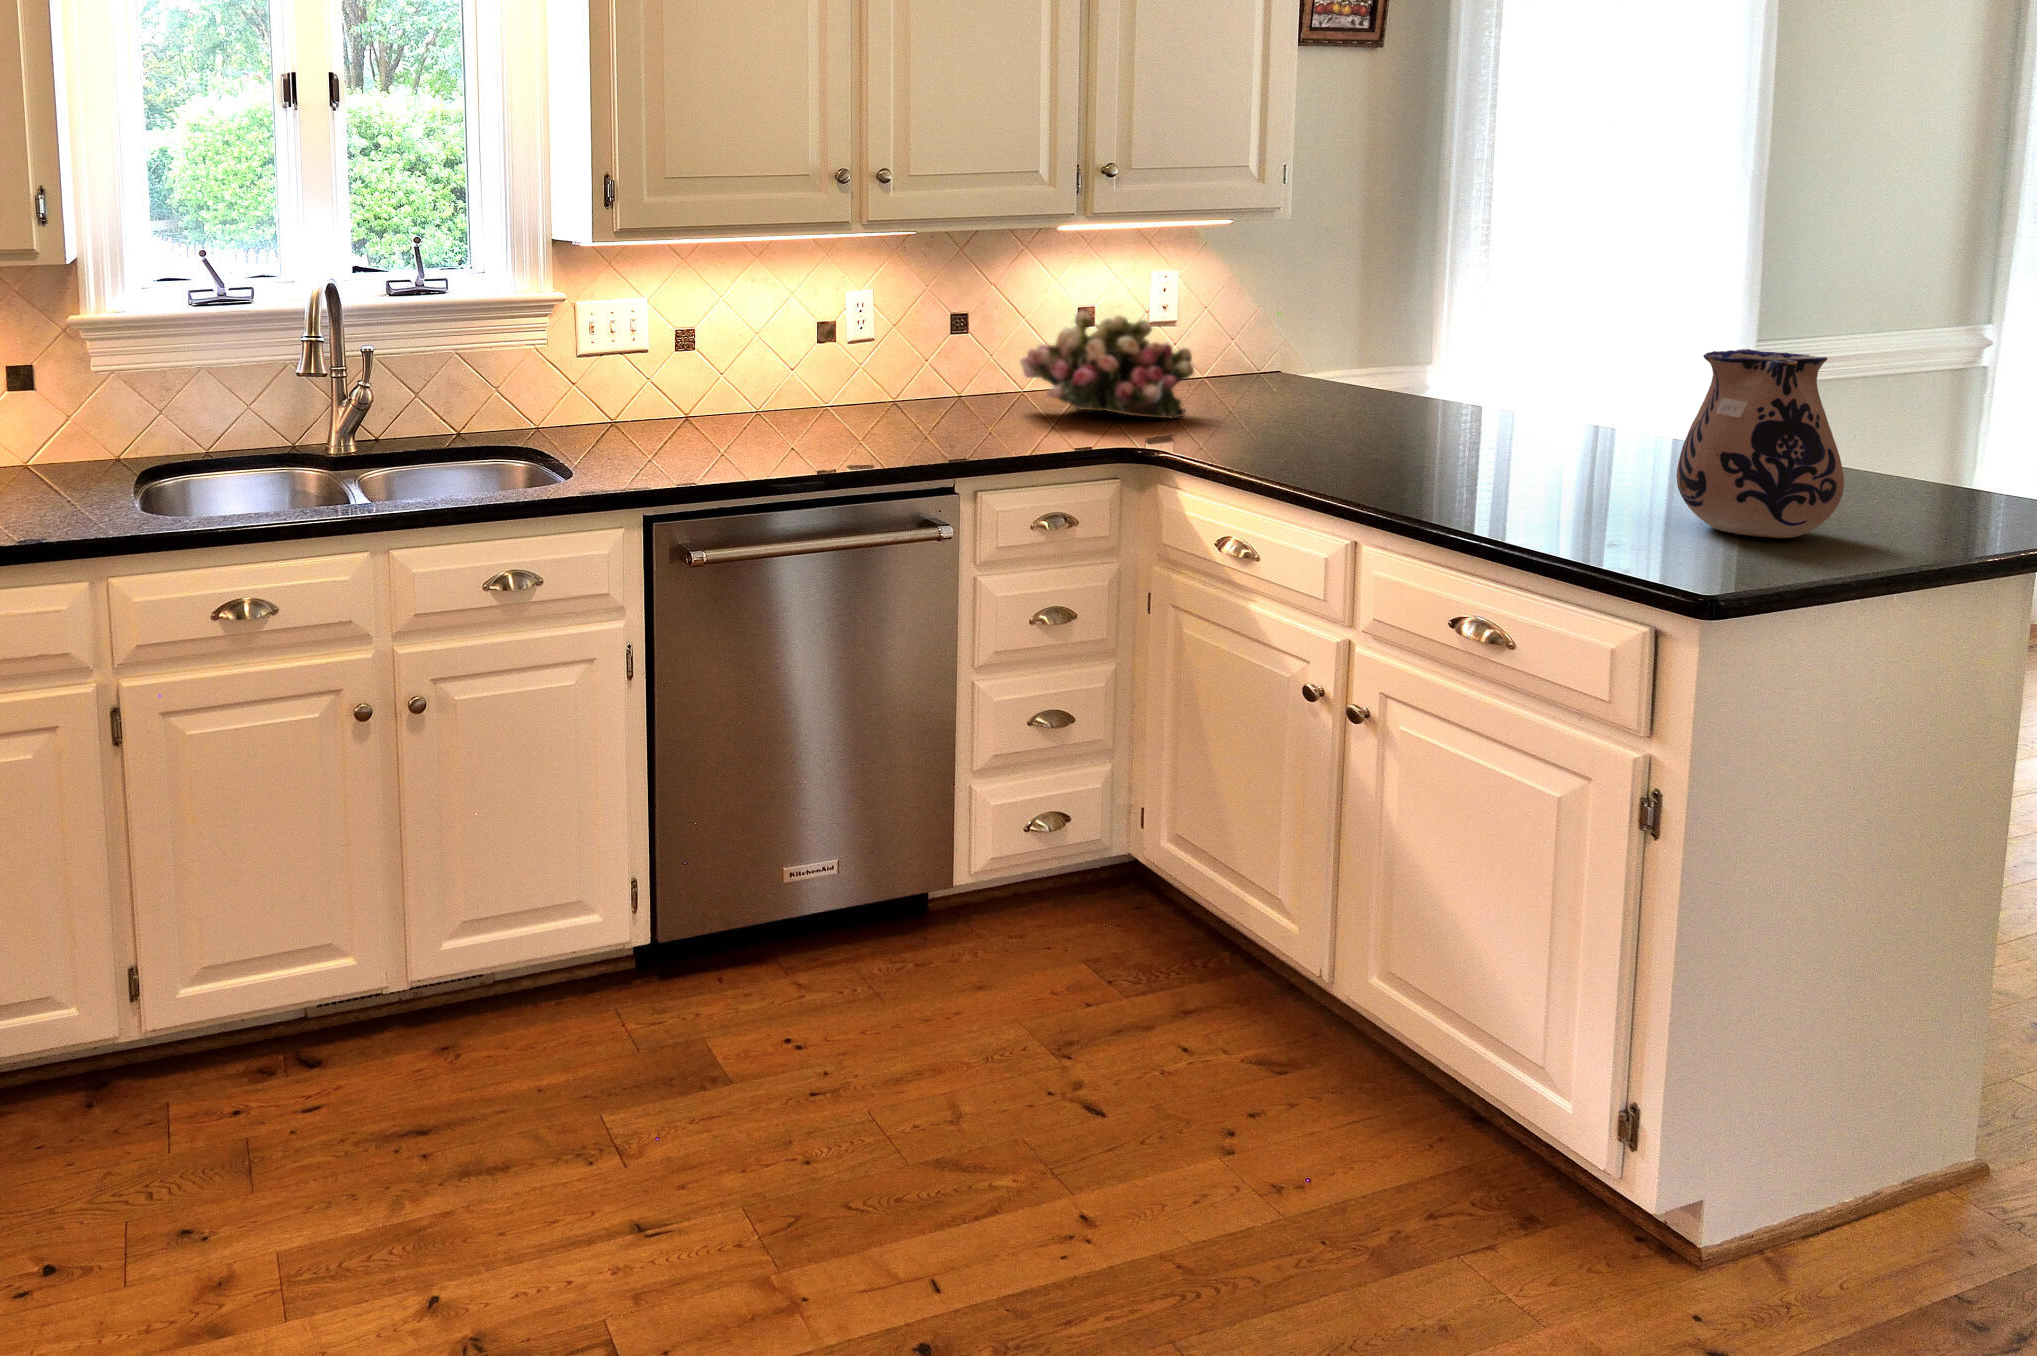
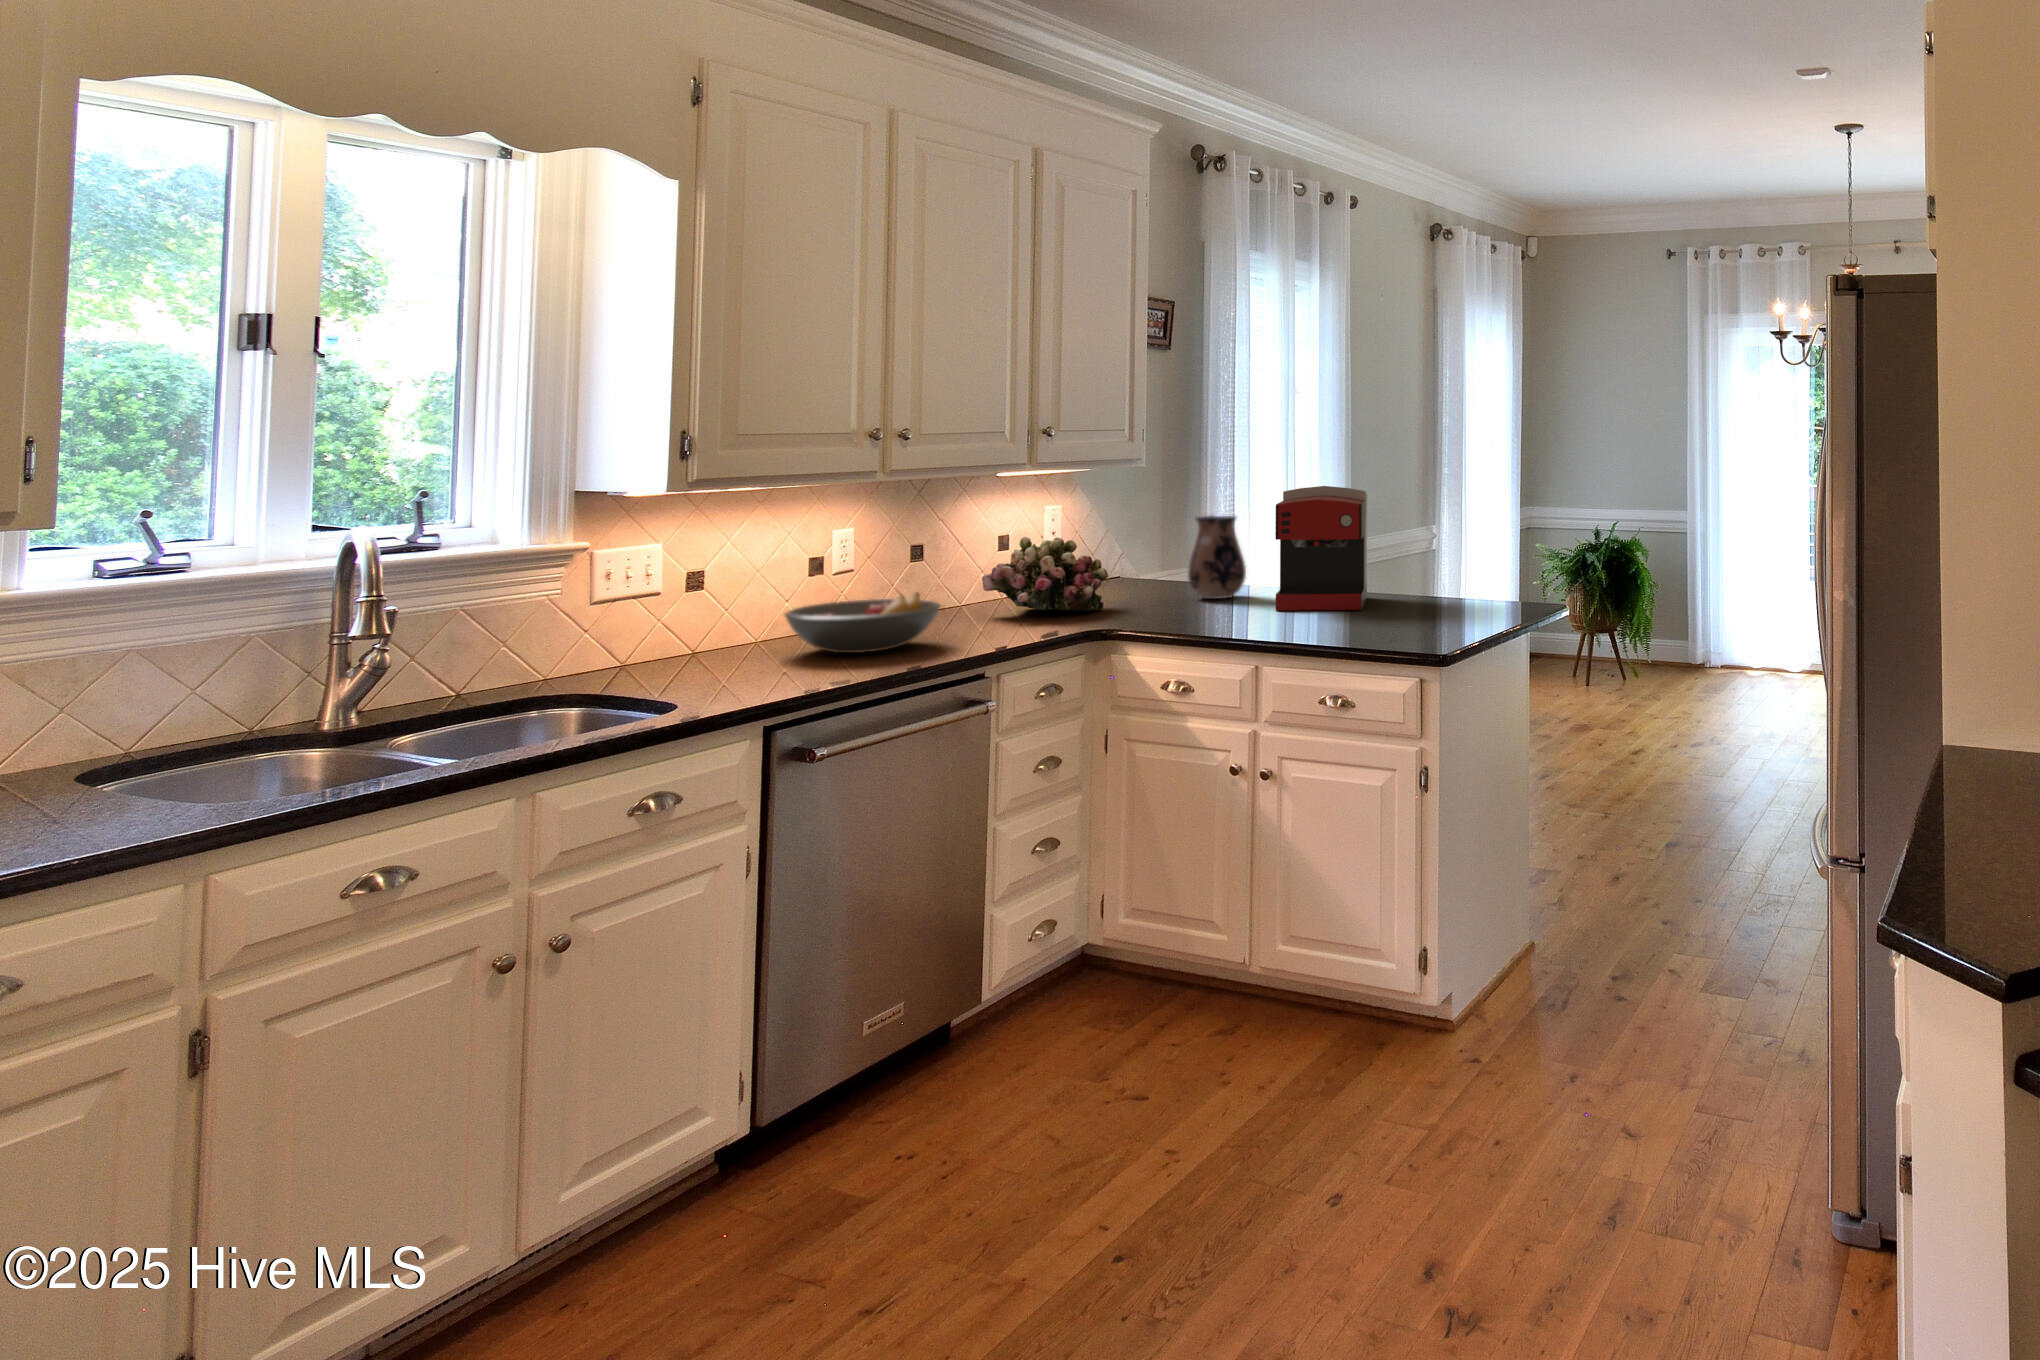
coffee maker: none [1452,256,1677,474] -> present [1275,486,1367,610]
ceramic pitcher: present [1677,349,1844,538] -> present [1188,516,1246,599]
fruit bowl: none [745,374,921,440] -> present [785,593,940,653]

